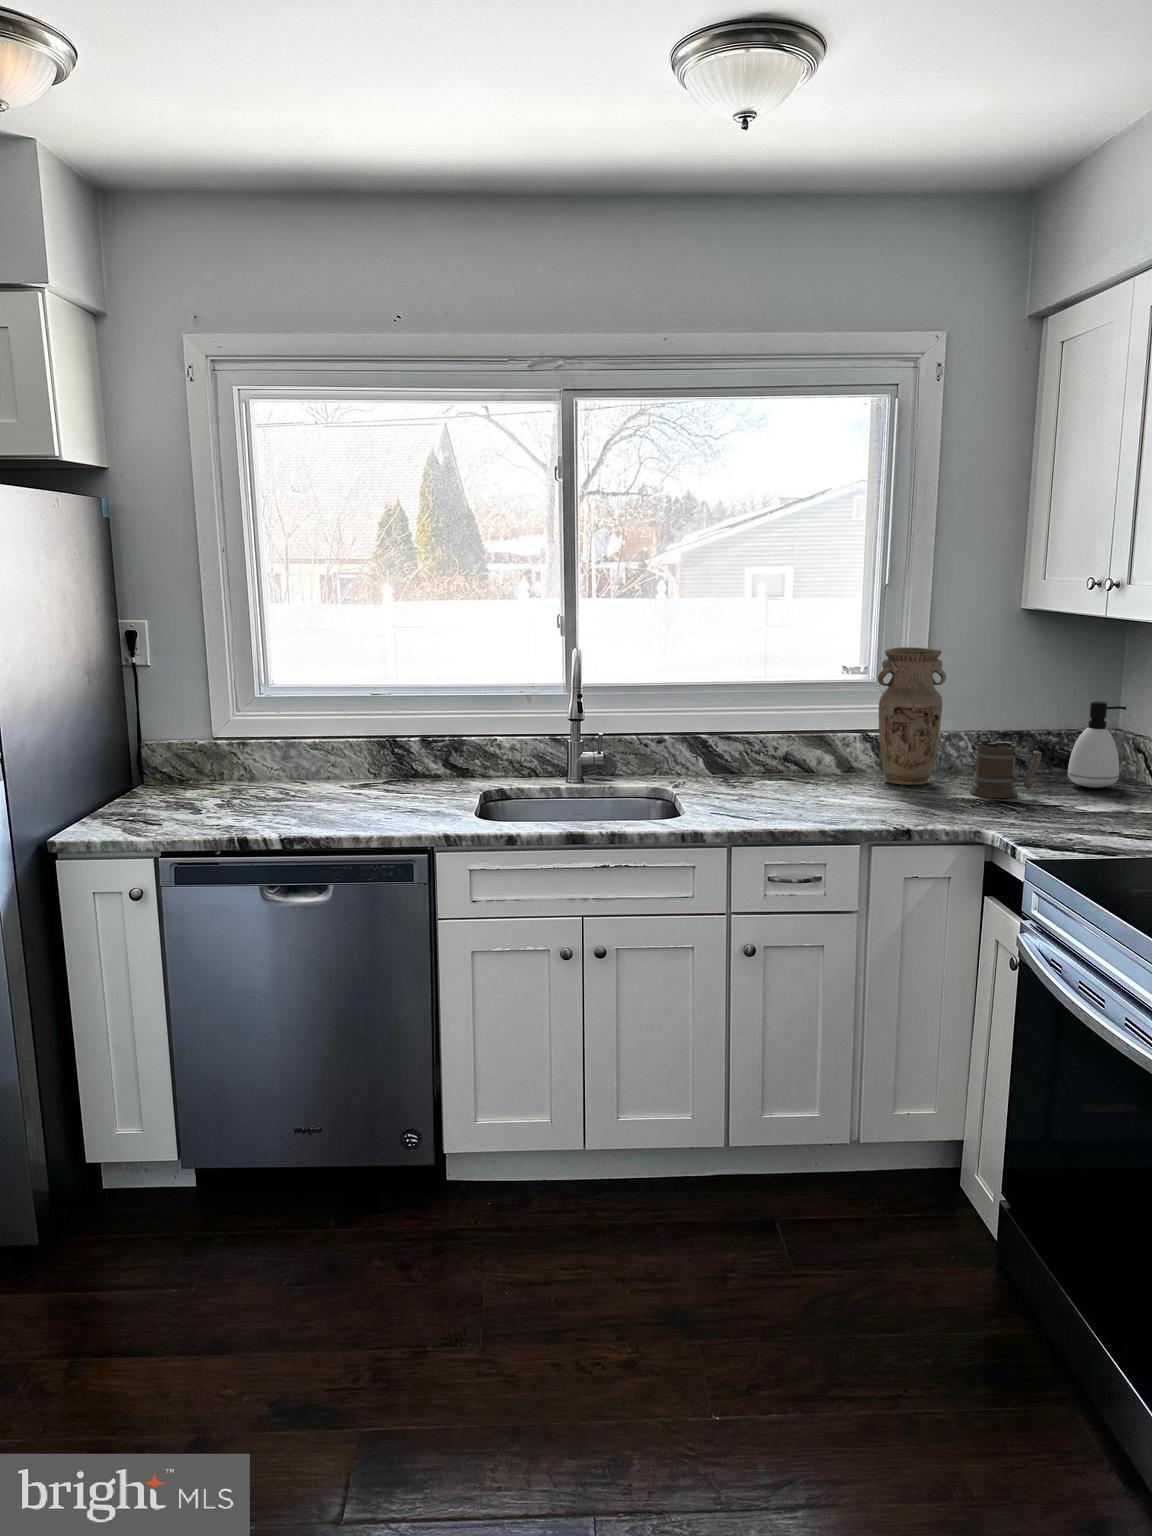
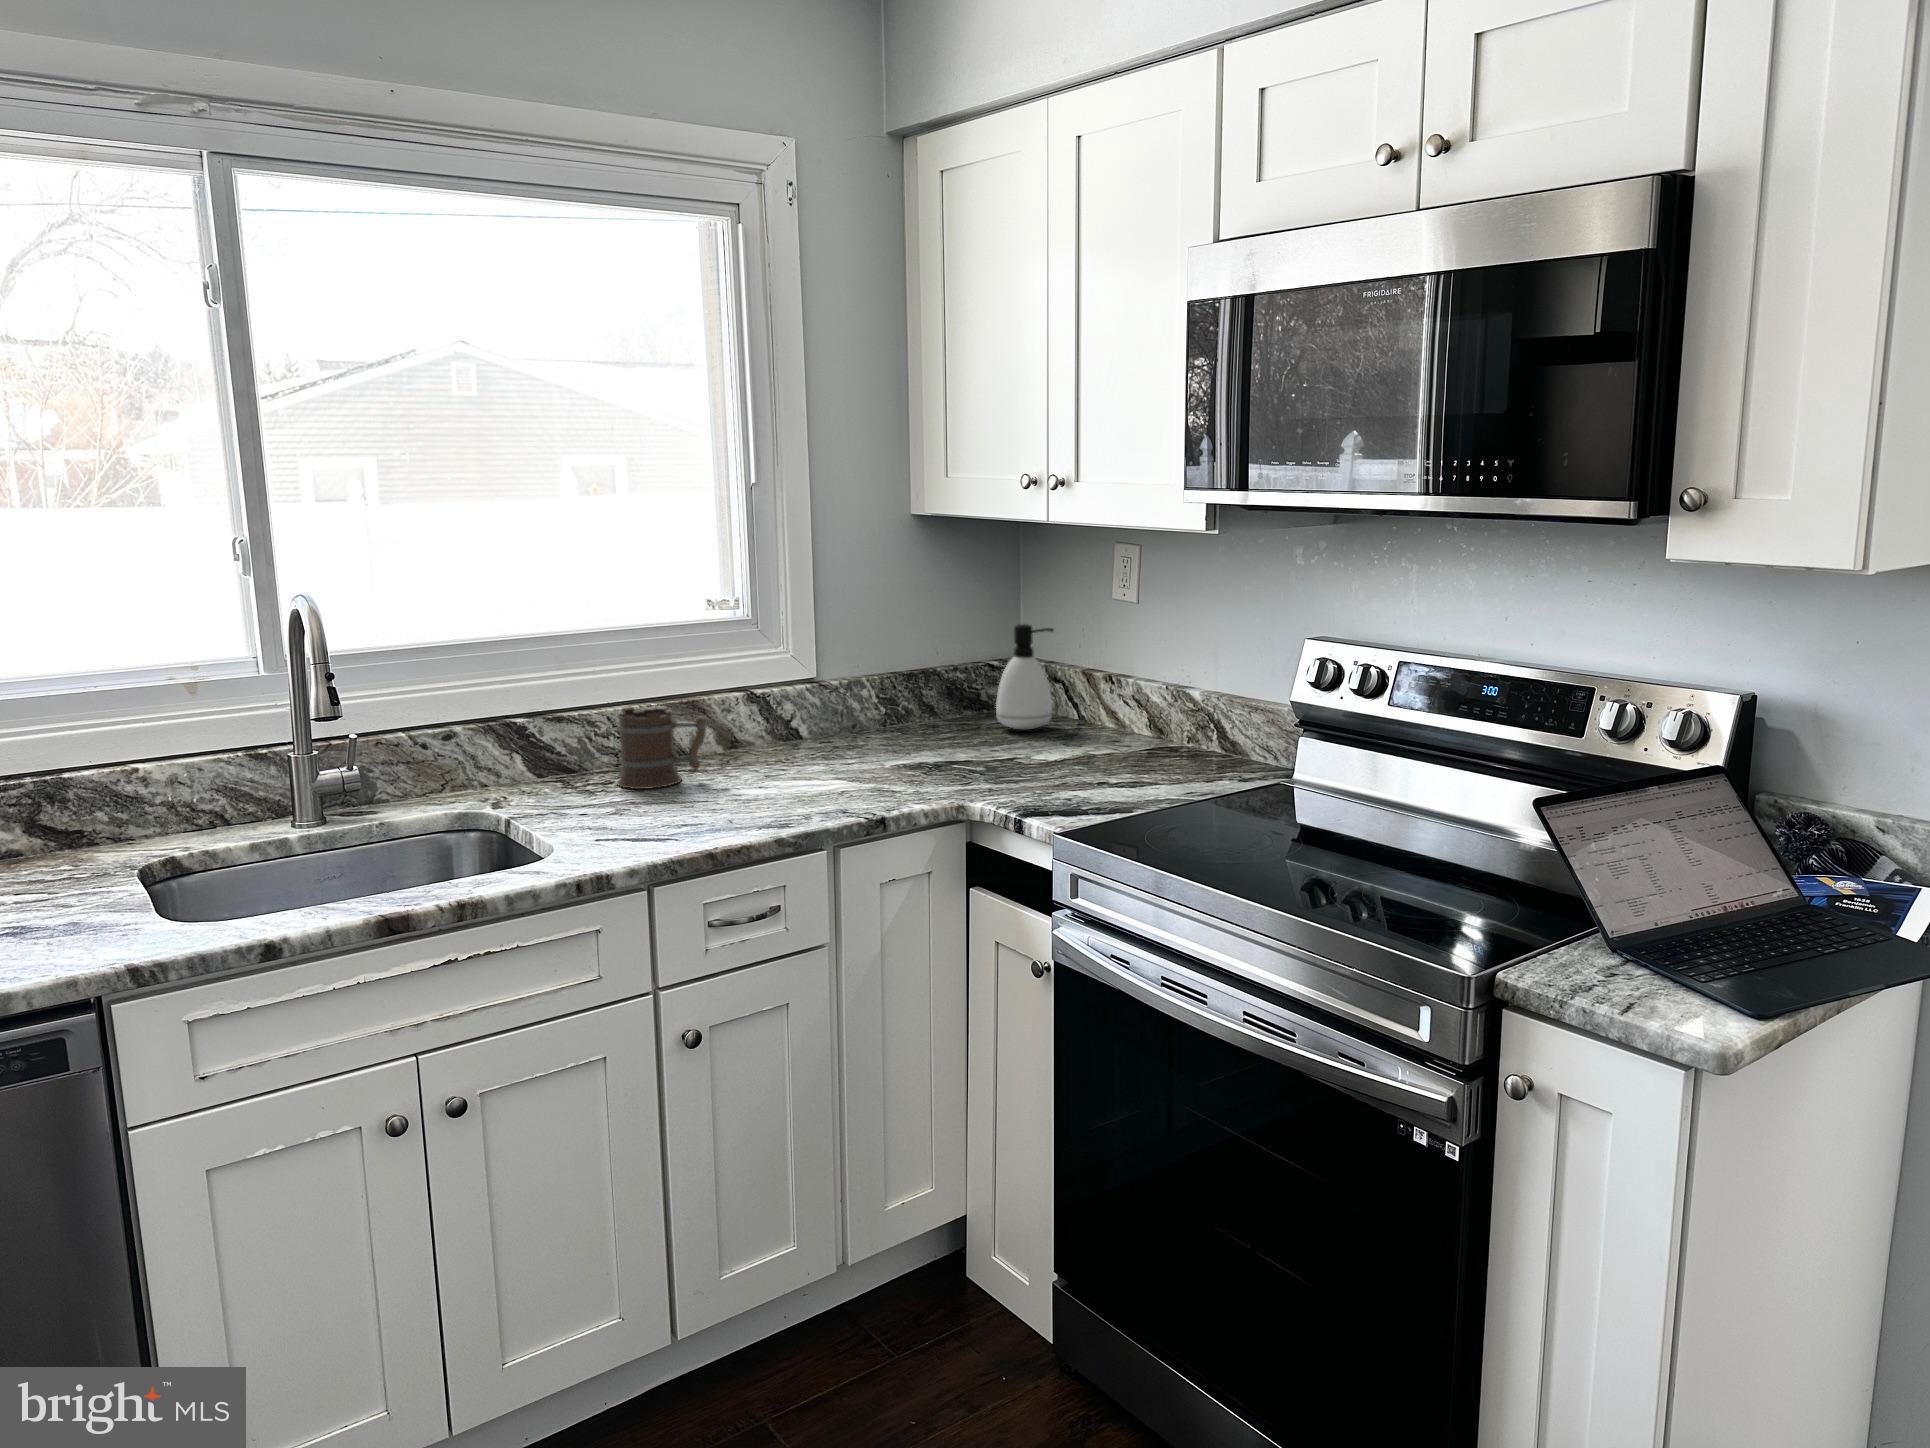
vase: present [878,647,946,785] -> none [767,569,852,756]
mug: present [970,739,1042,798] -> present [617,706,707,789]

